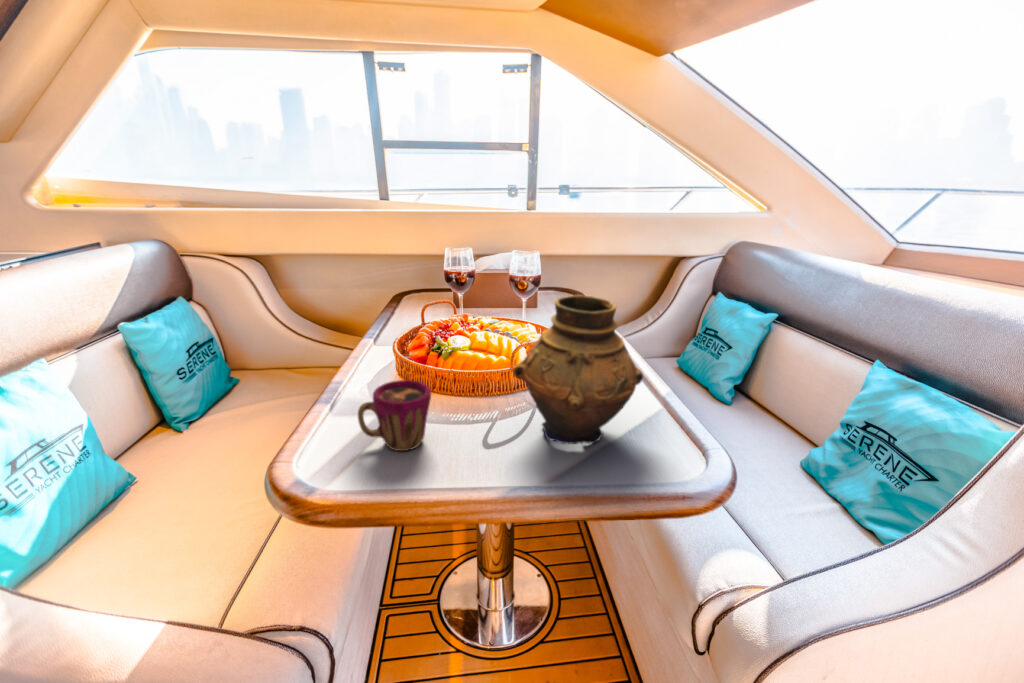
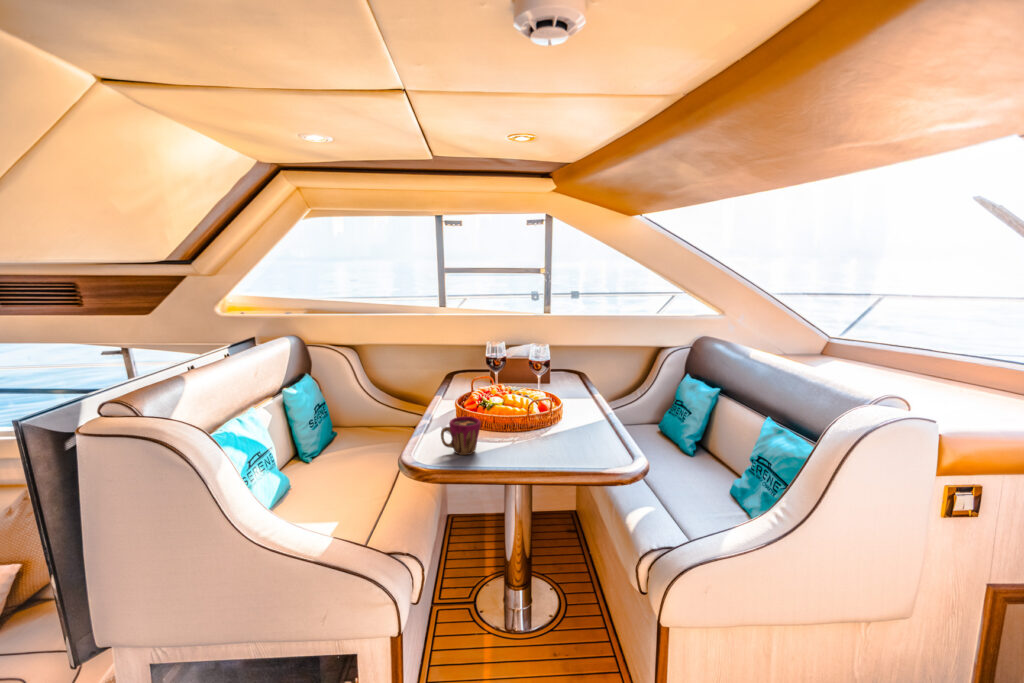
vase: present [513,295,643,444] -> none [526,370,599,454]

